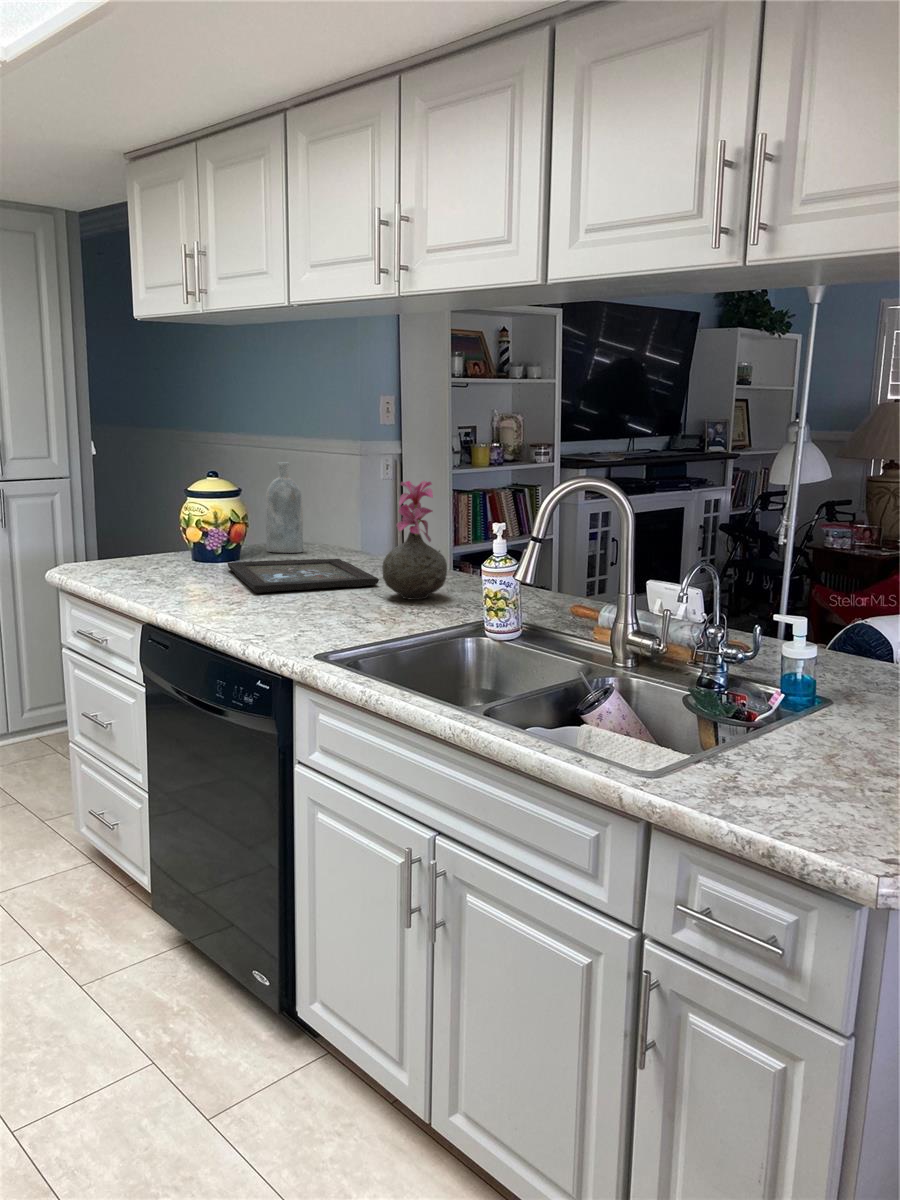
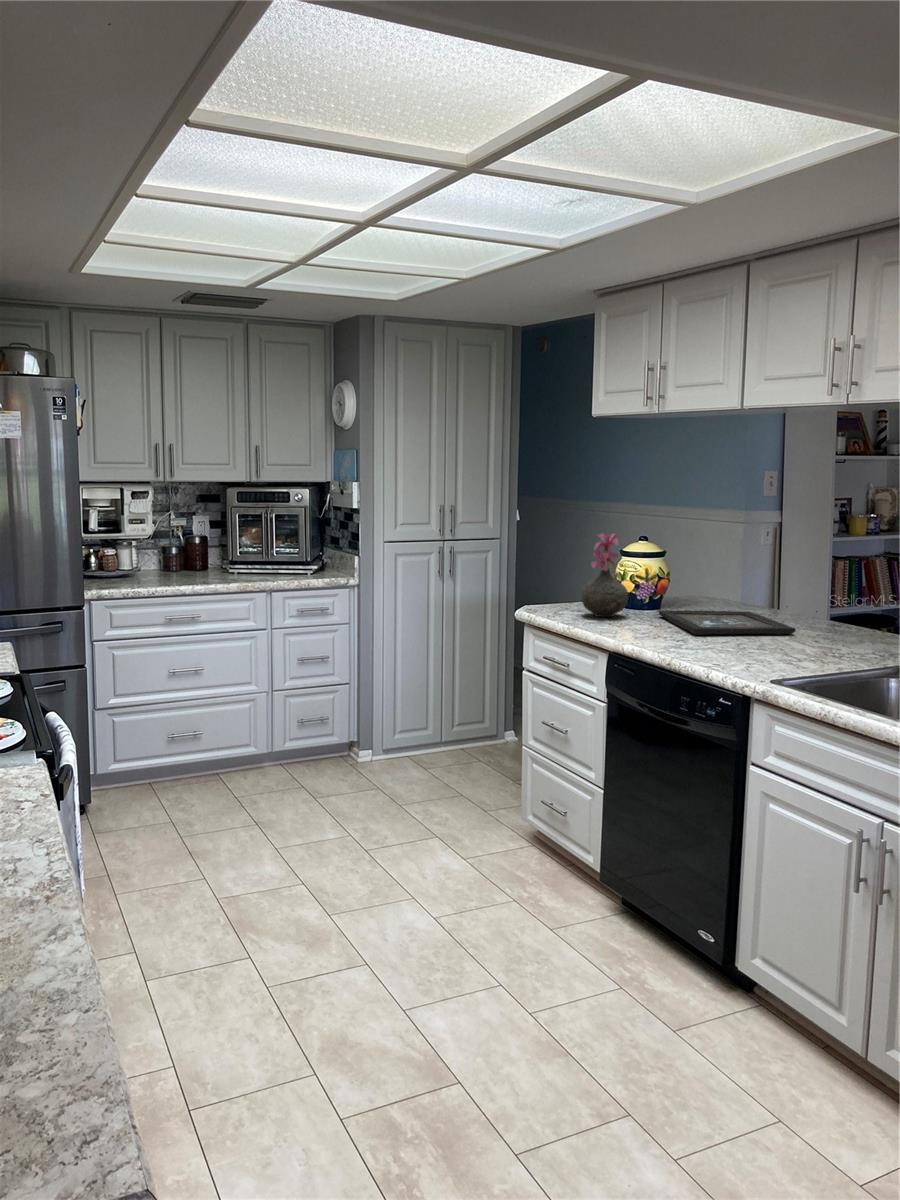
bottle: present [266,462,303,553] -> none [681,530,715,606]
vase: present [382,481,447,600] -> present [581,534,628,617]

